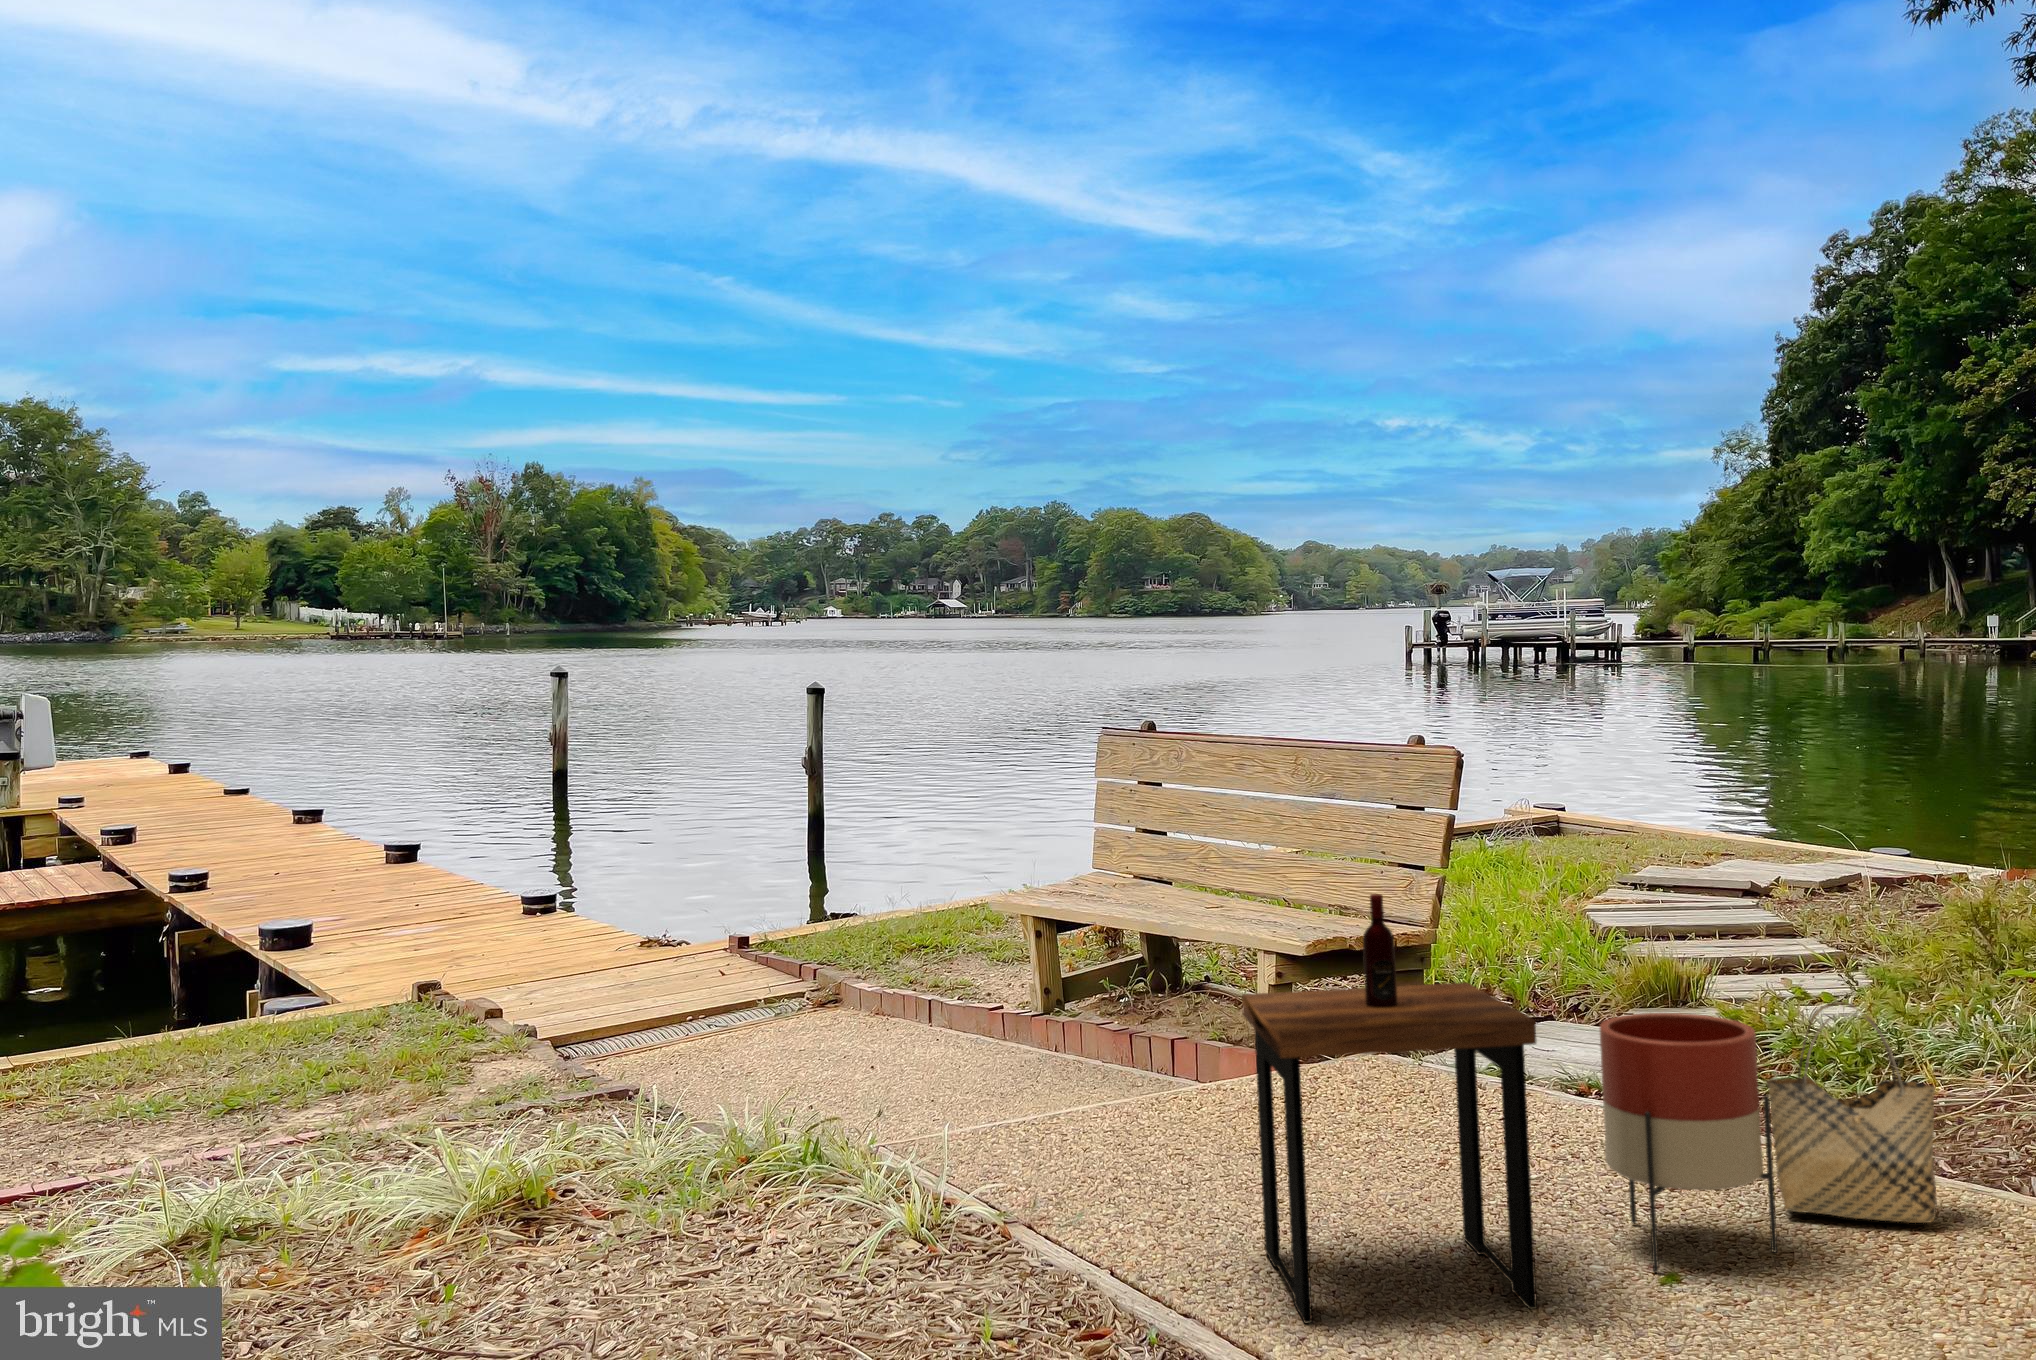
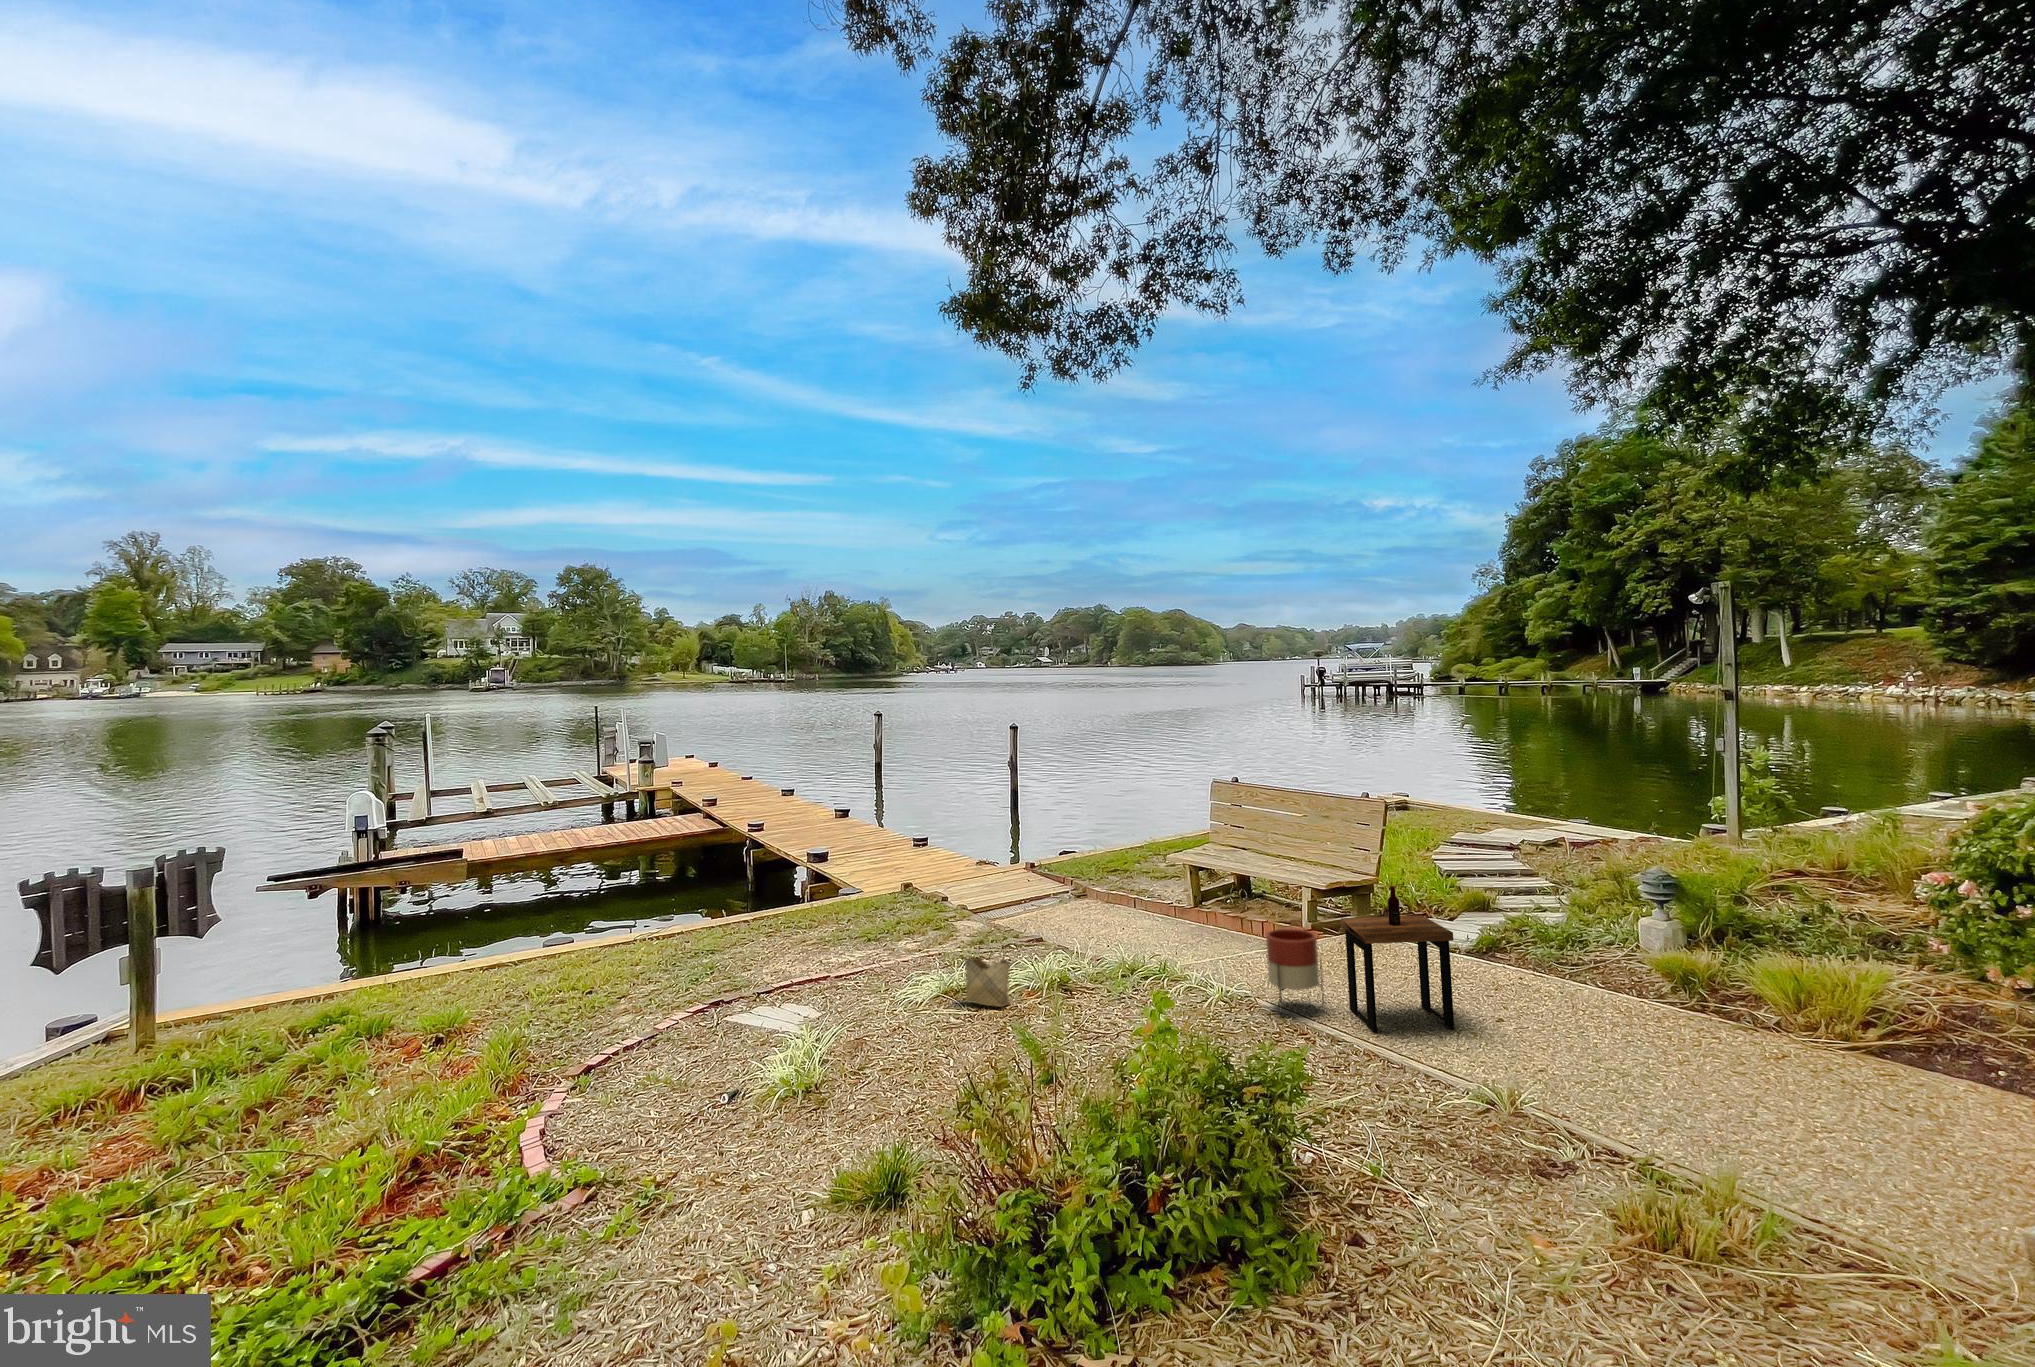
woven basket: present [1766,1002,1937,1223] -> present [964,951,1011,1007]
planter: present [1600,1013,1777,1273] -> present [1266,929,1324,1015]

